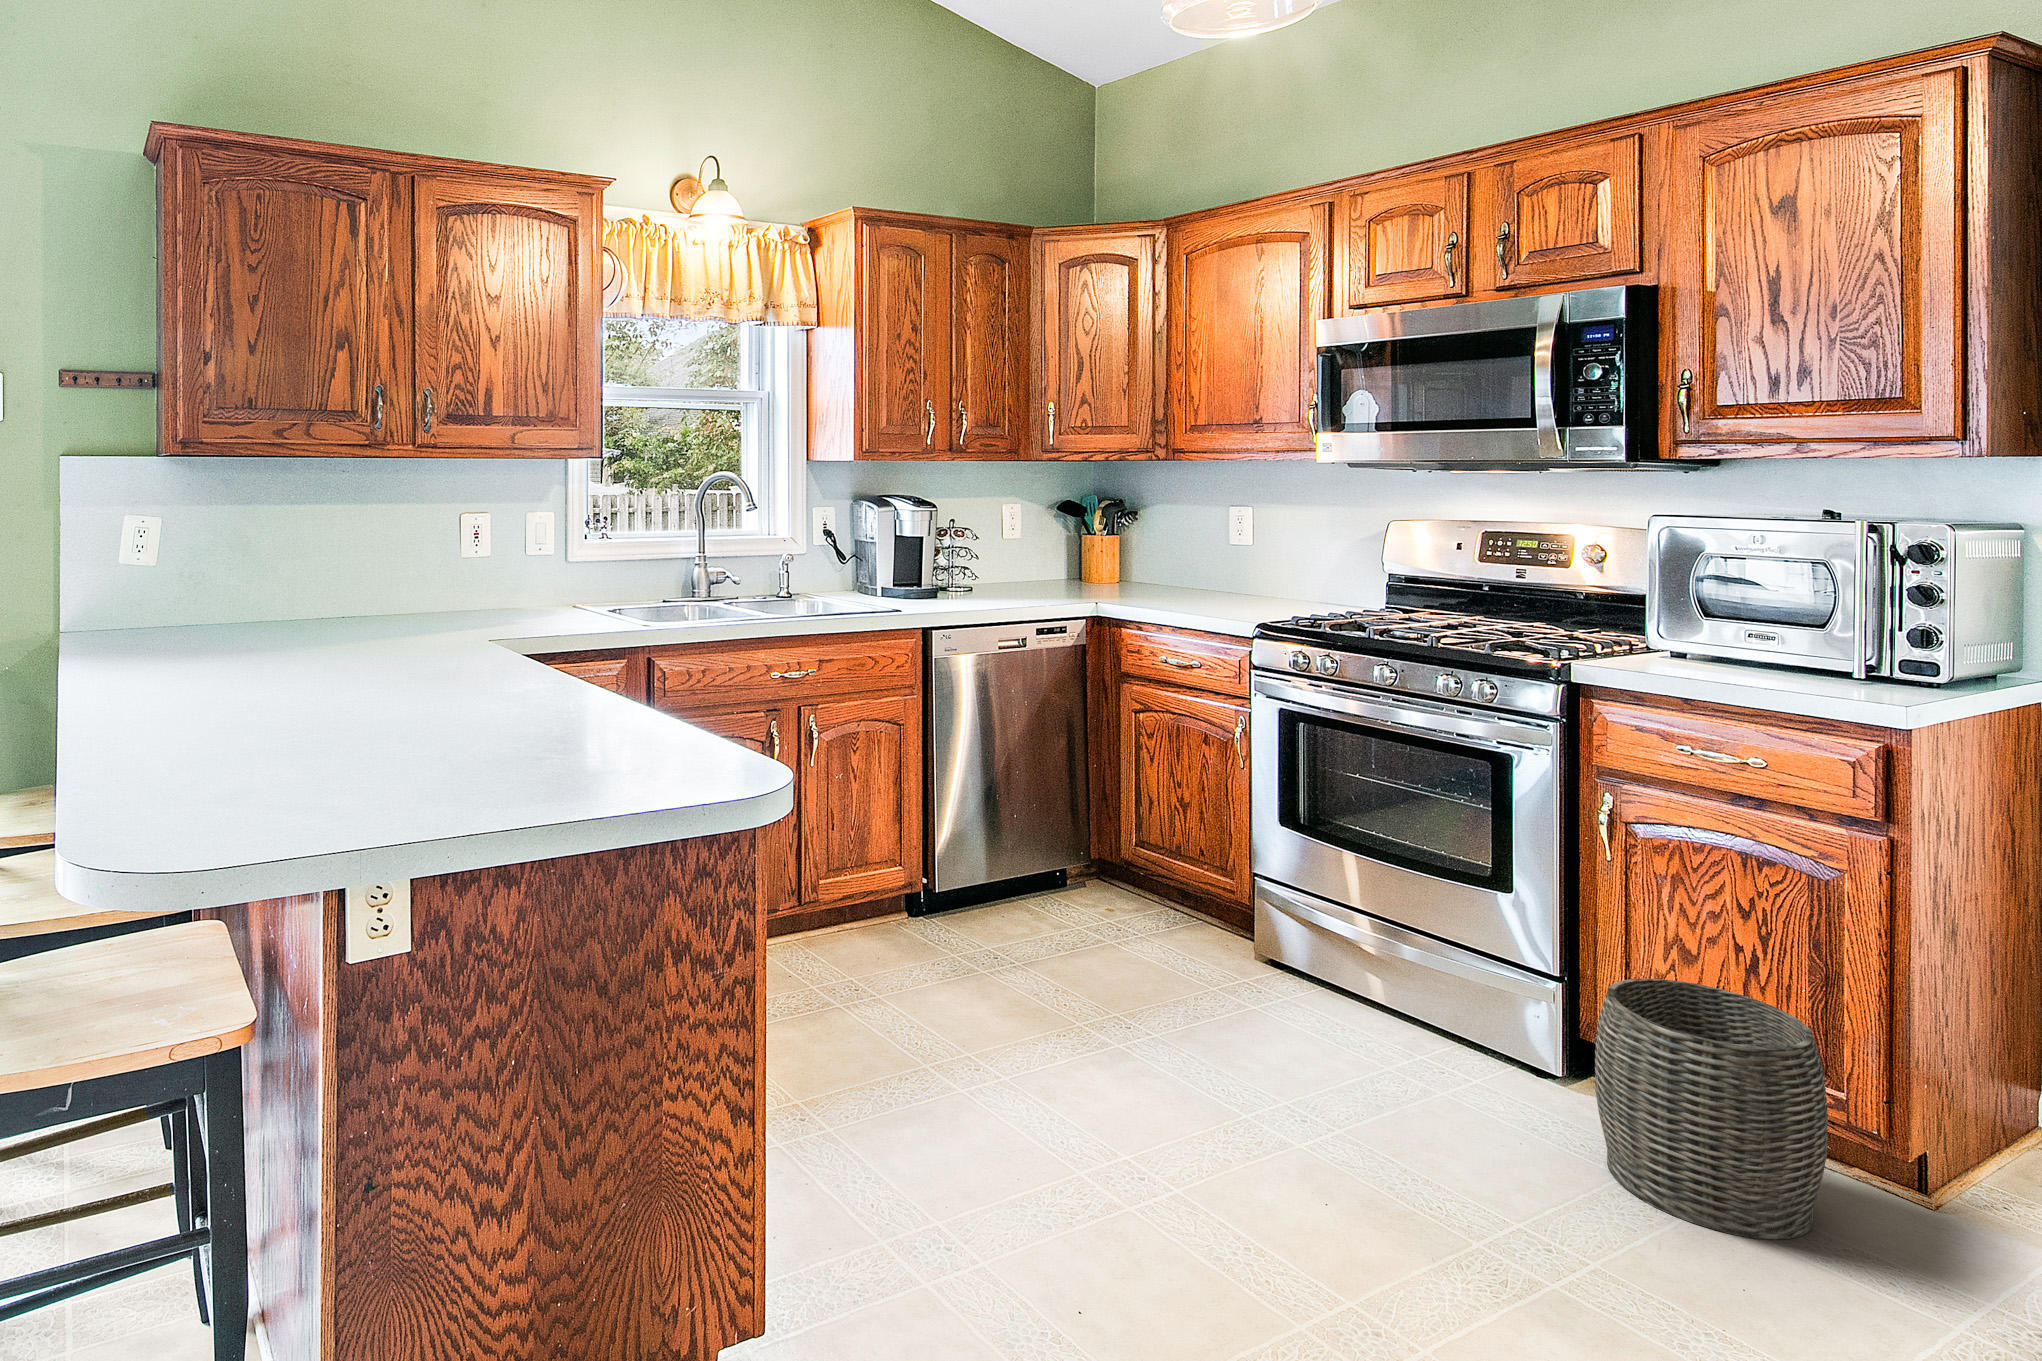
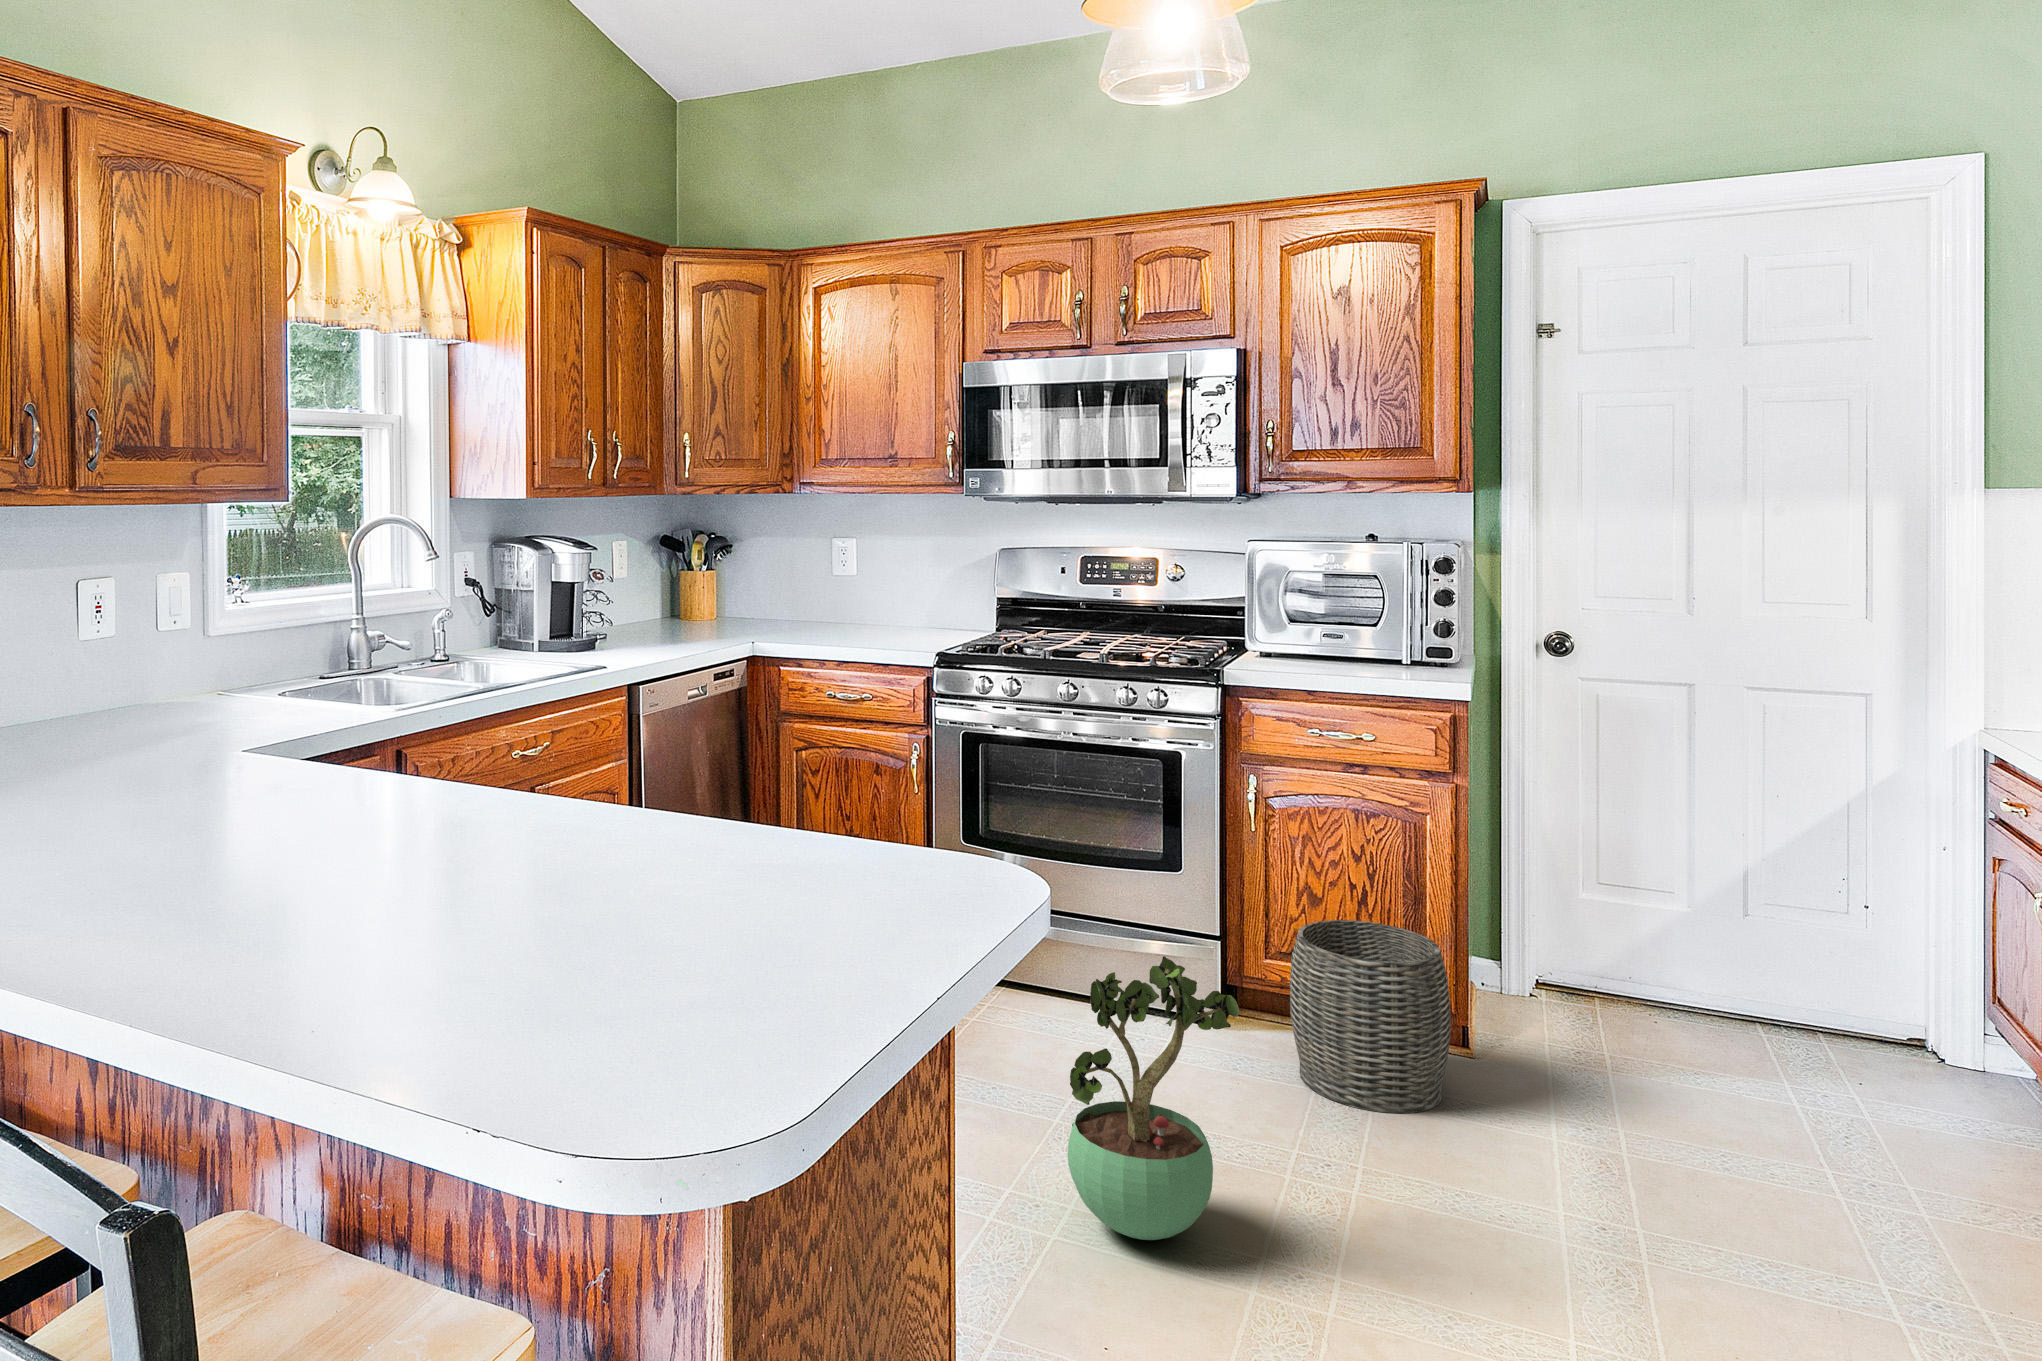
potted plant: none [1127,941,1341,1241] -> present [1068,956,1240,1240]

